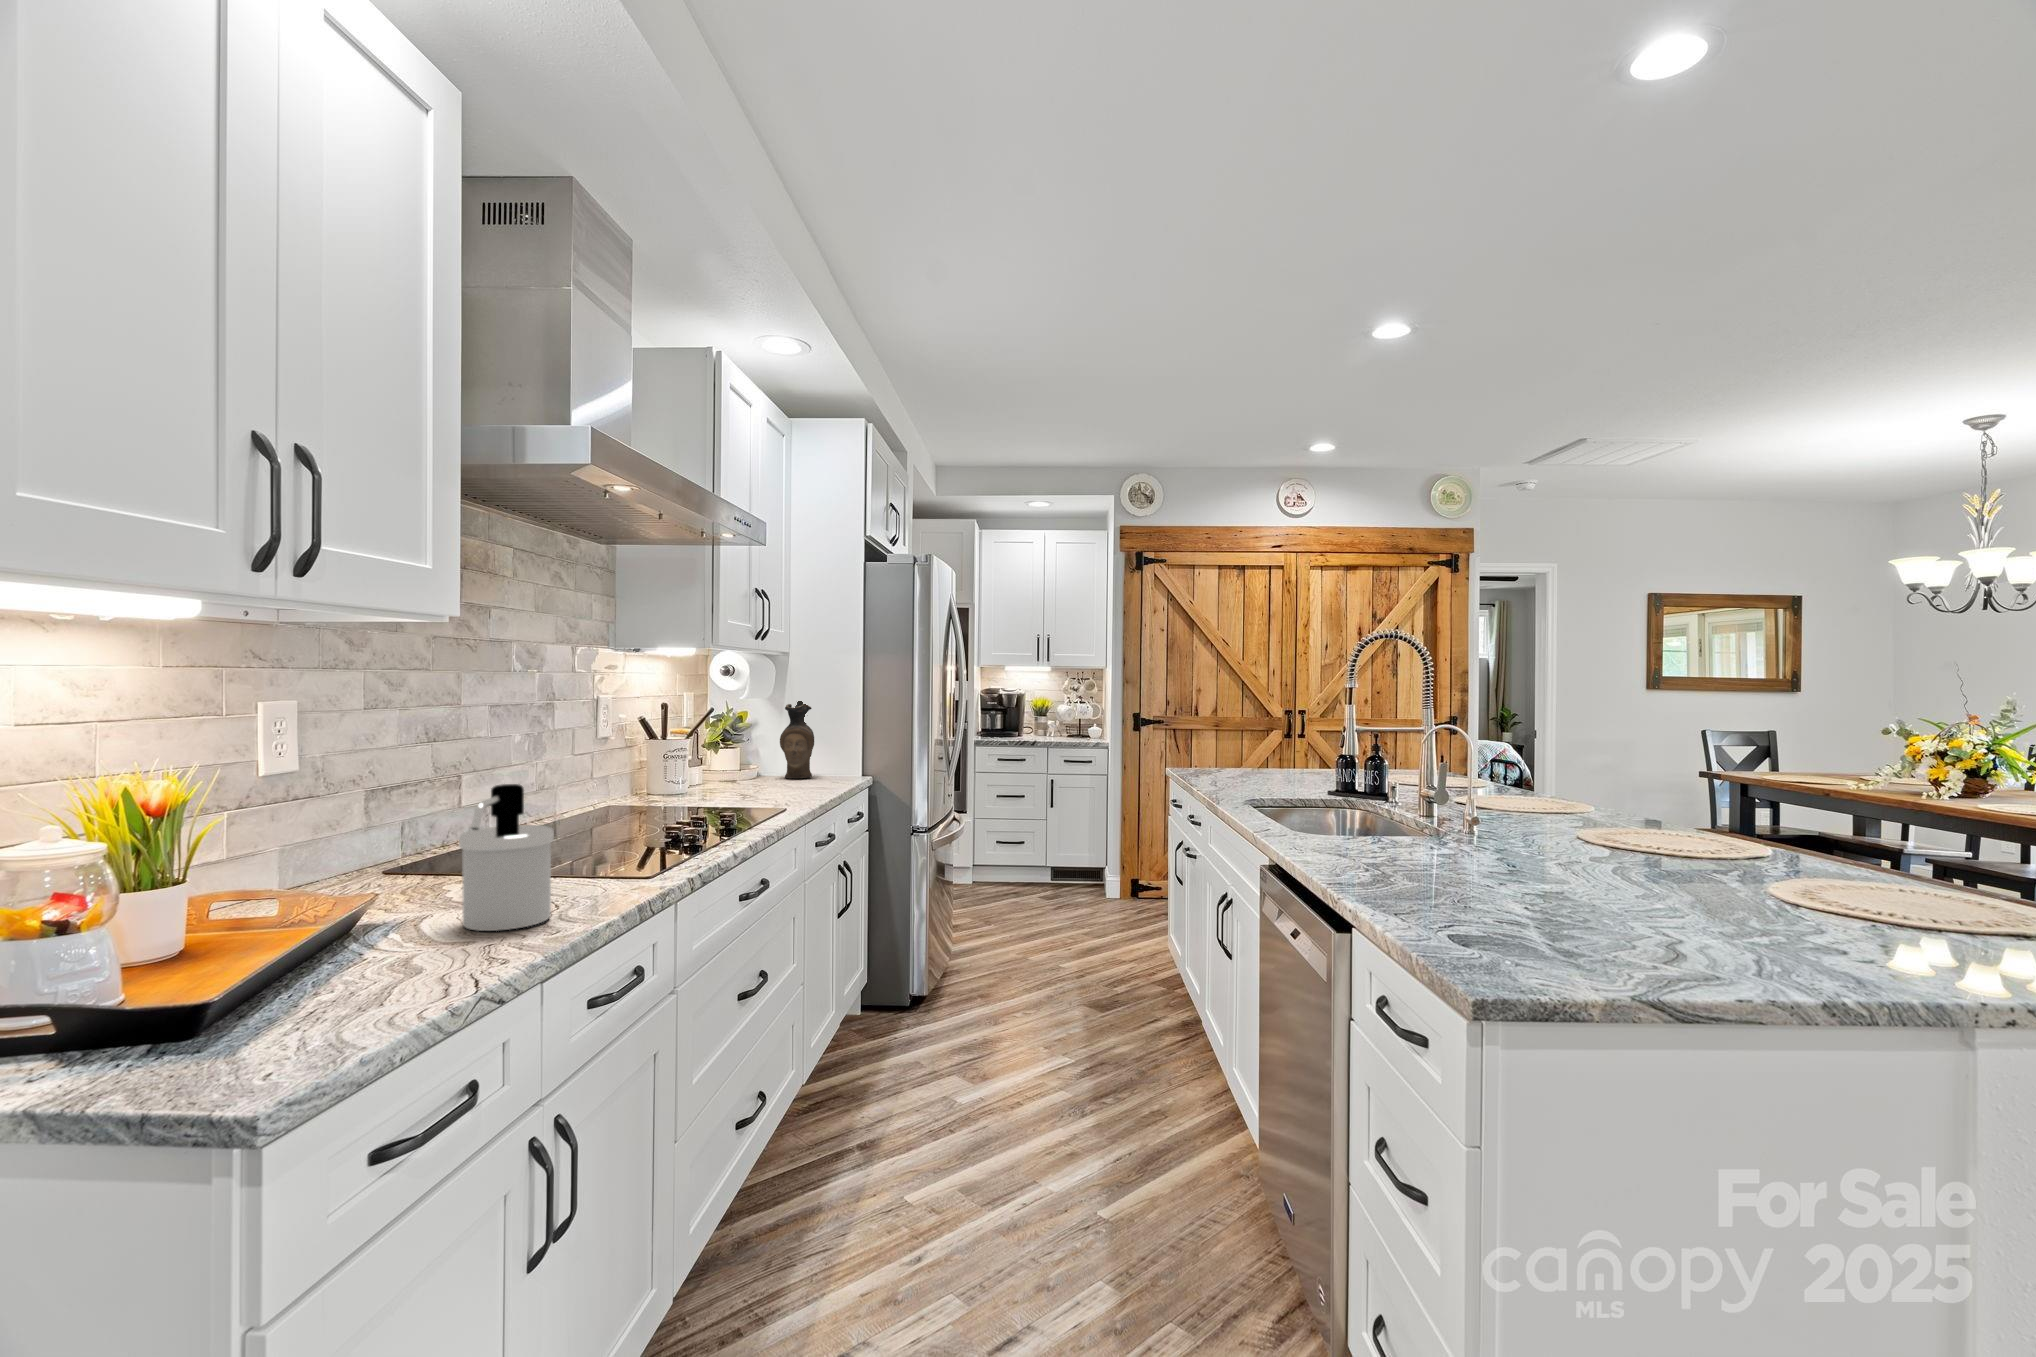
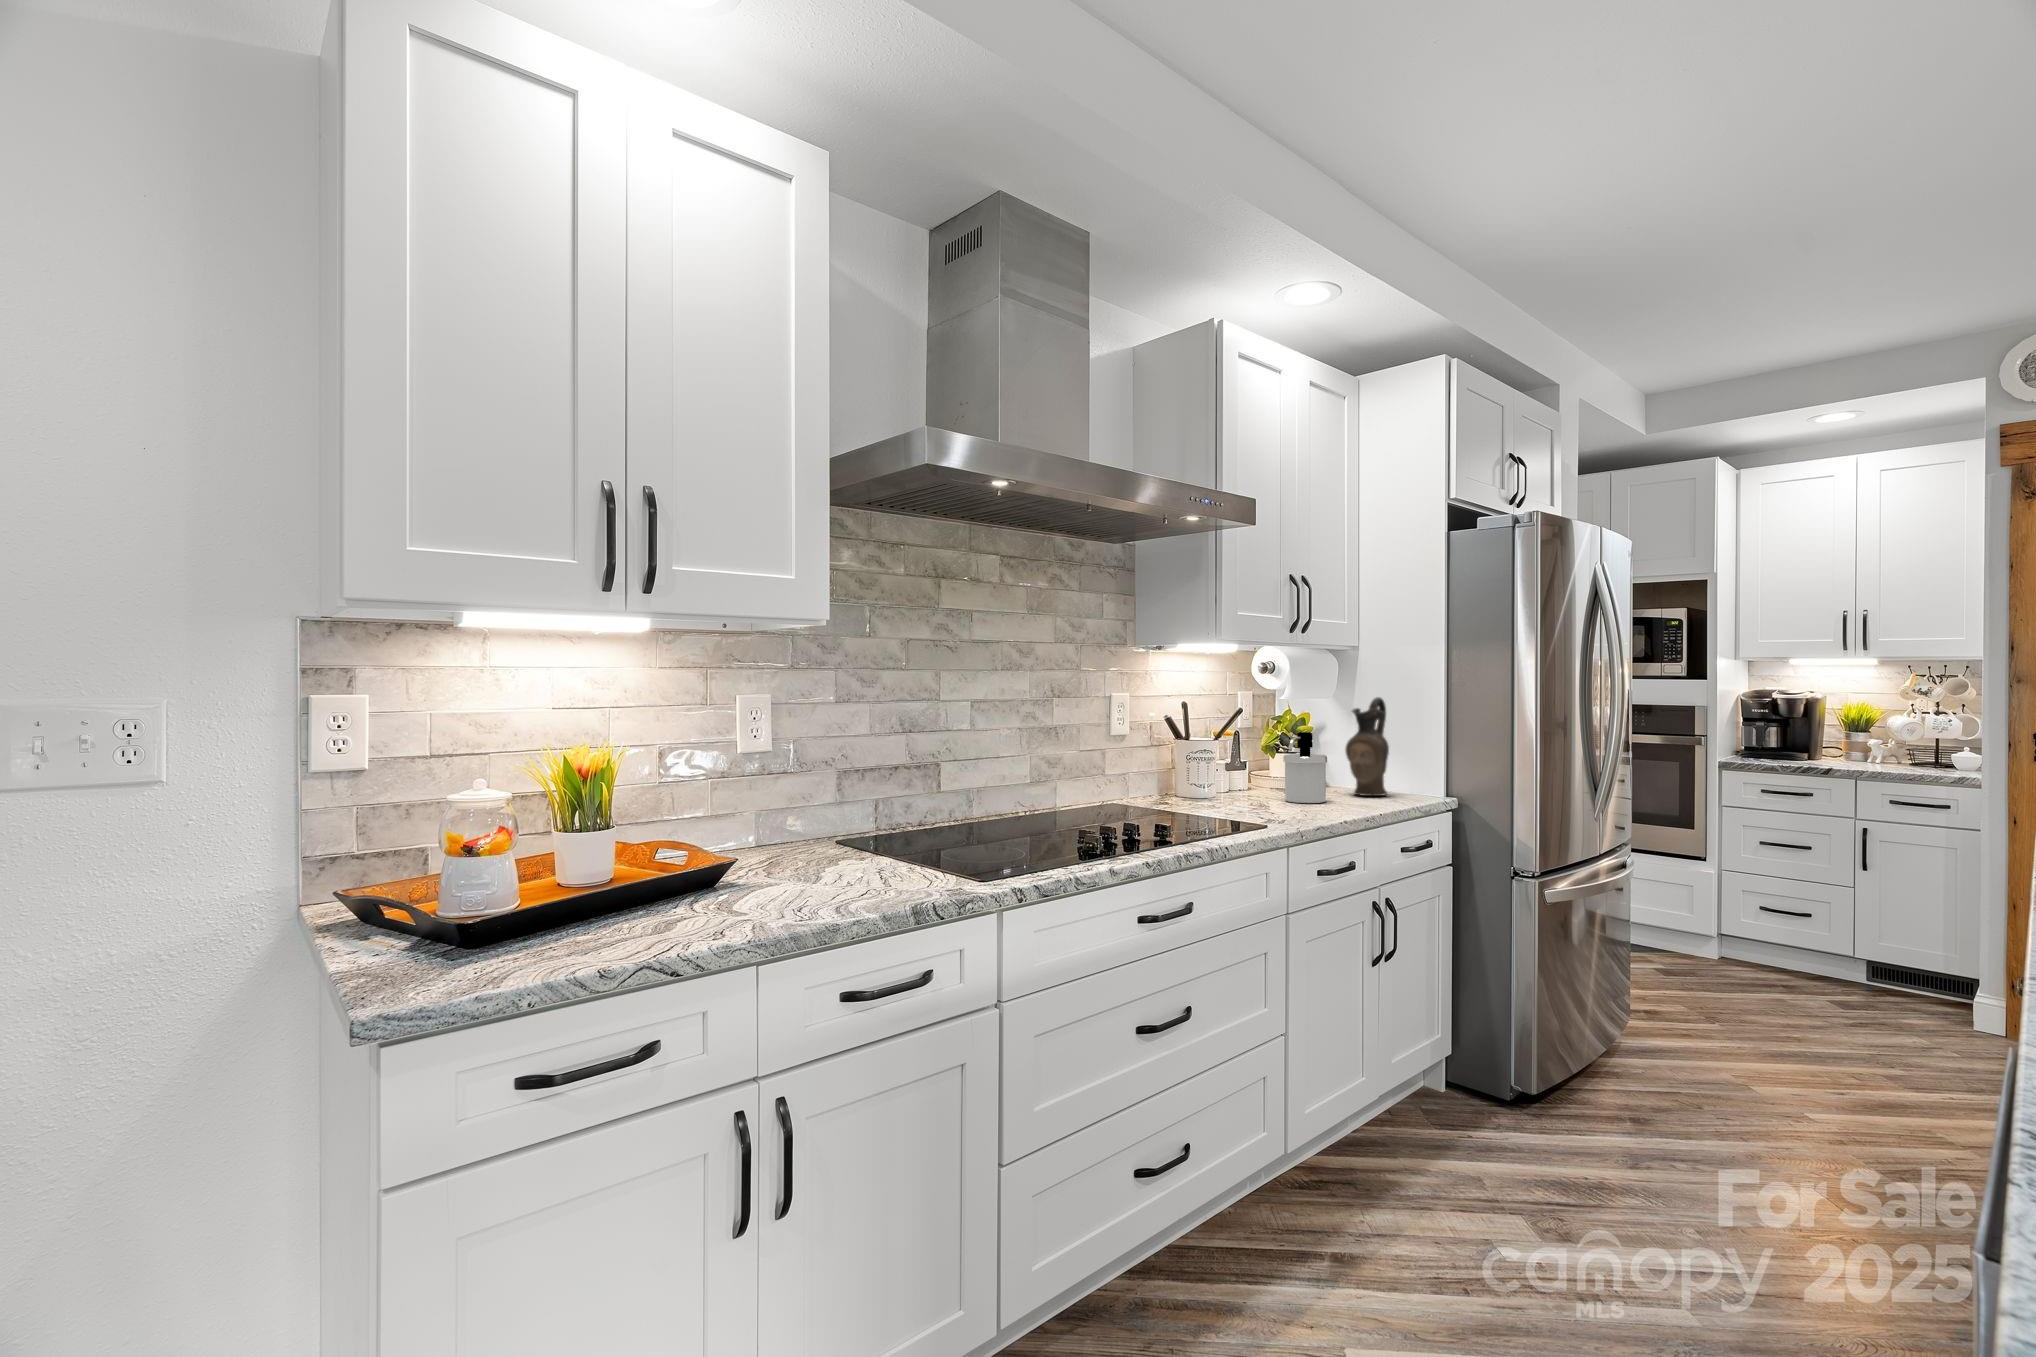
soap dispenser: present [459,784,554,931] -> present [1283,732,1327,803]

